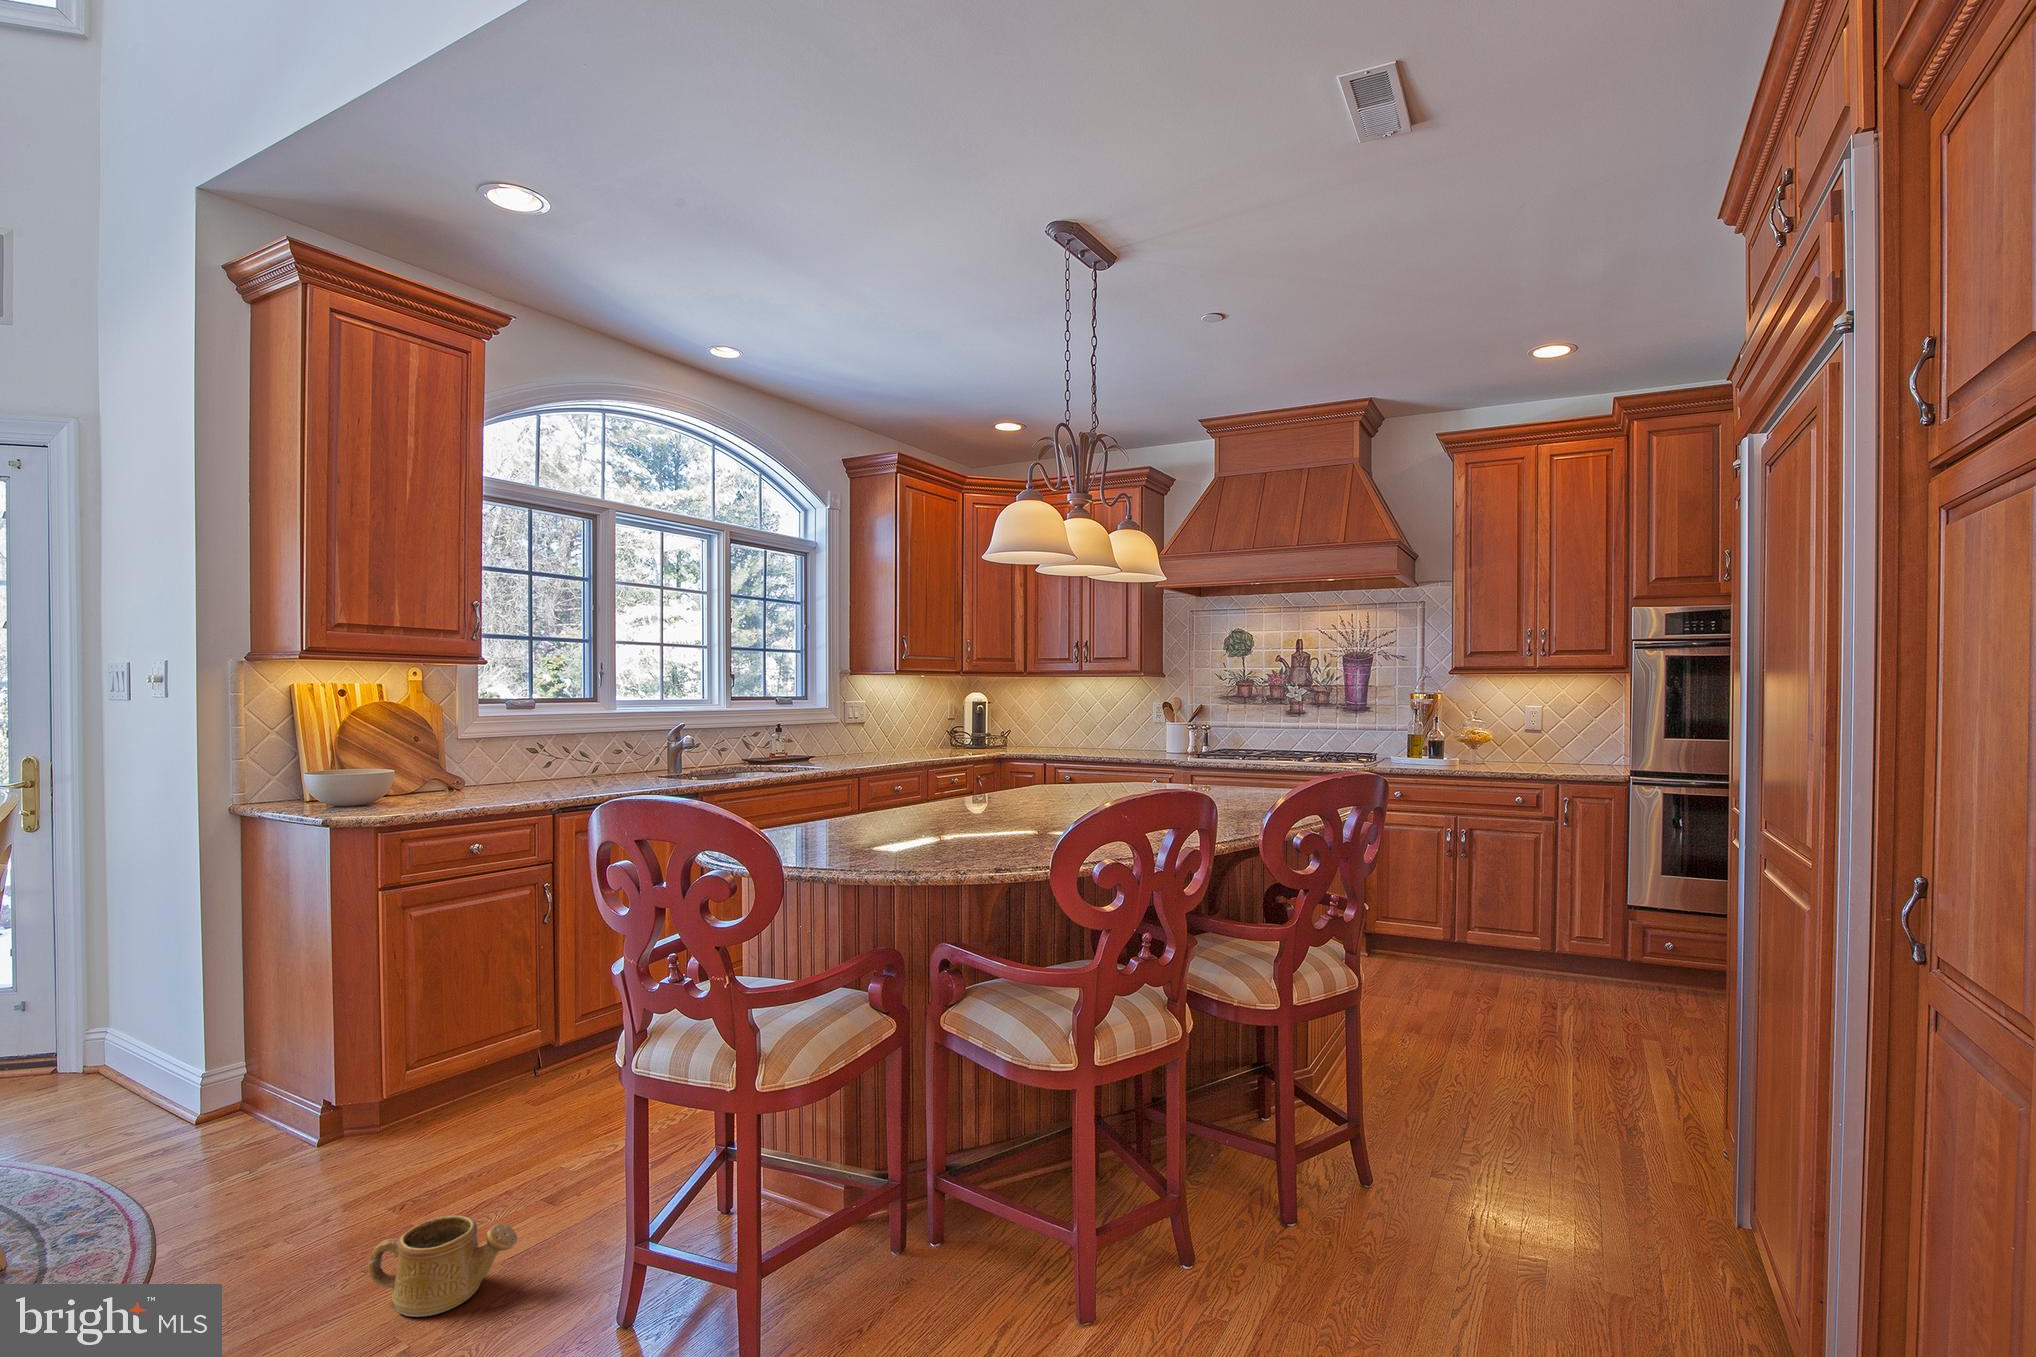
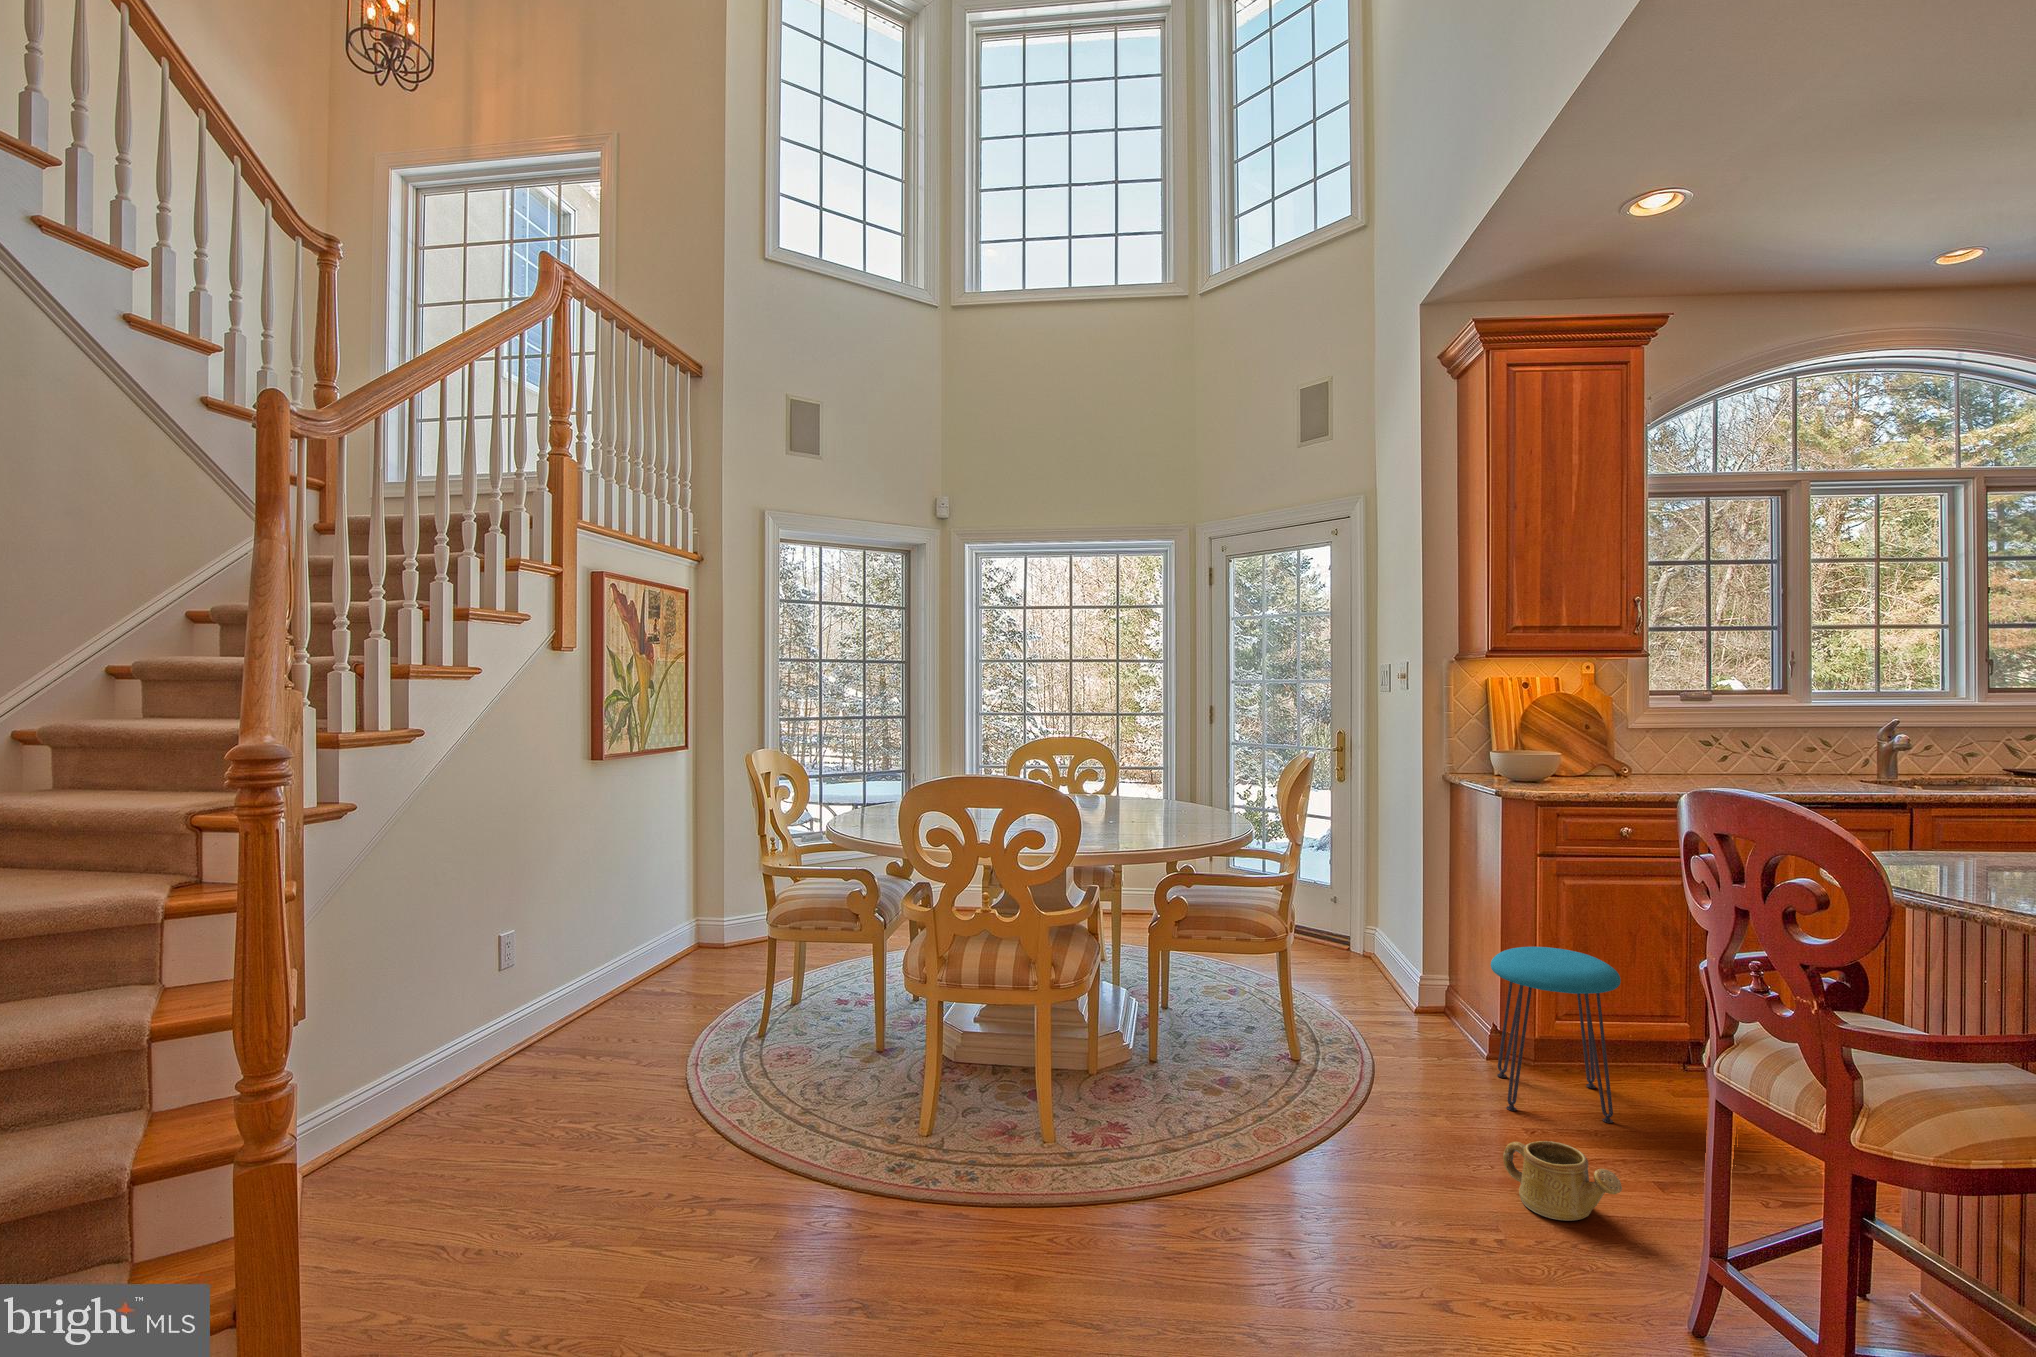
stool: none [323,989,481,1204] -> present [1491,947,1621,1123]

